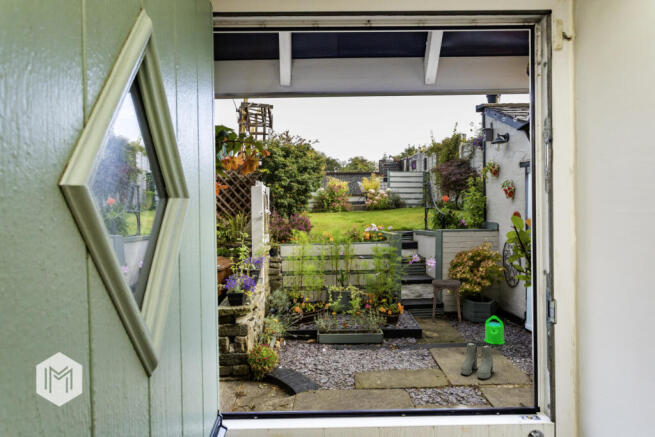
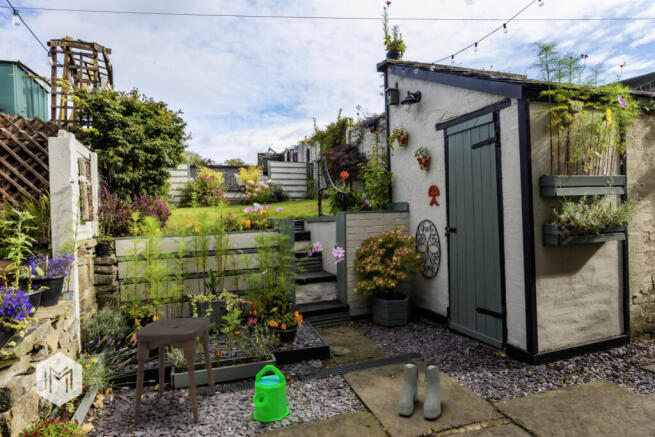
stool: present [432,279,461,323] -> present [134,318,215,424]
watering can: present [485,316,505,344] -> present [253,365,290,422]

